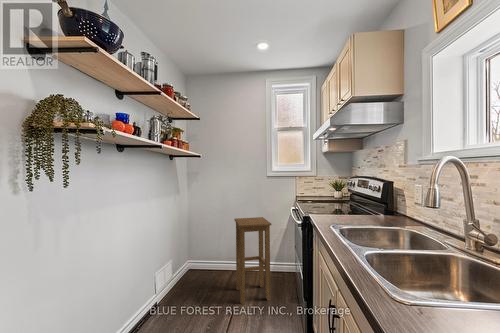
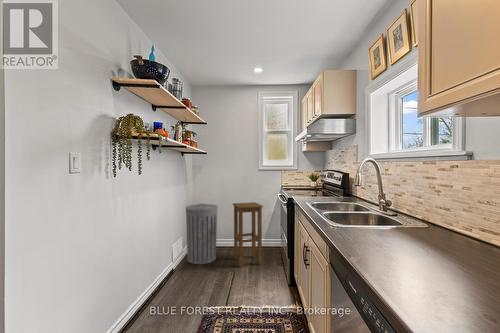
trash can: none [176,218,216,296] -> present [186,203,218,264]

